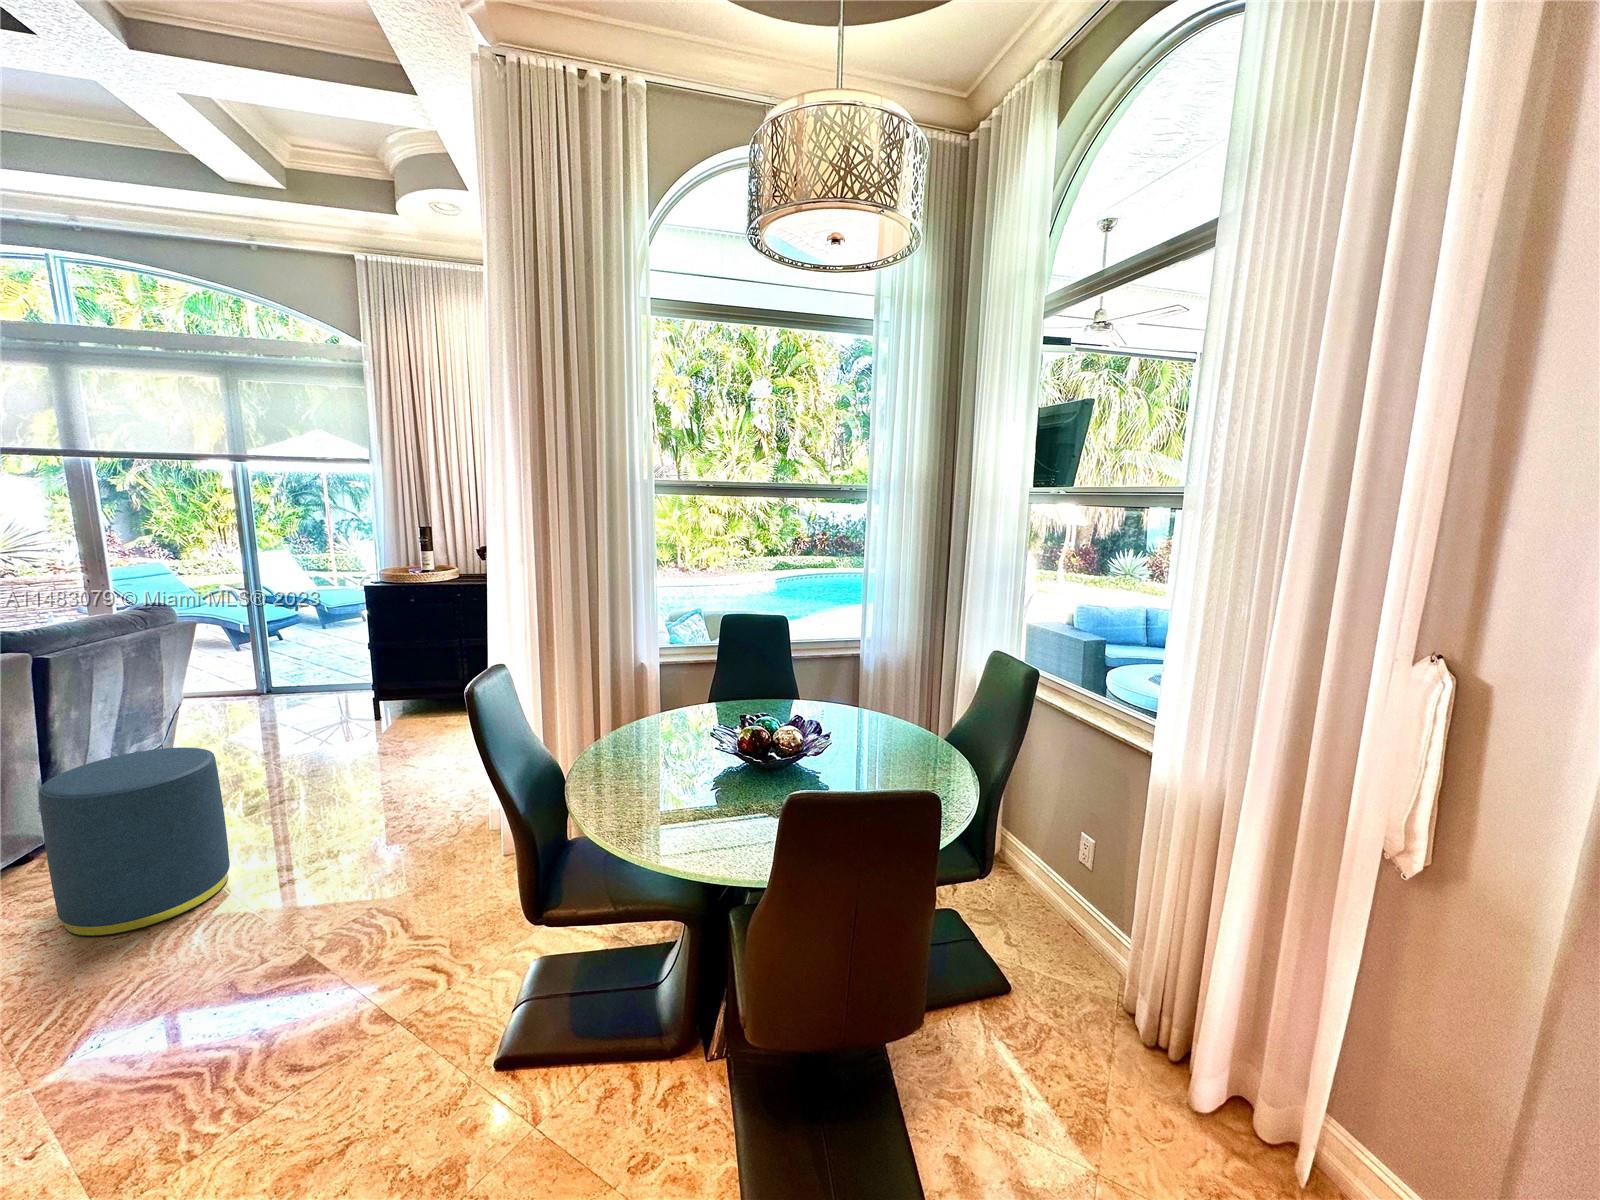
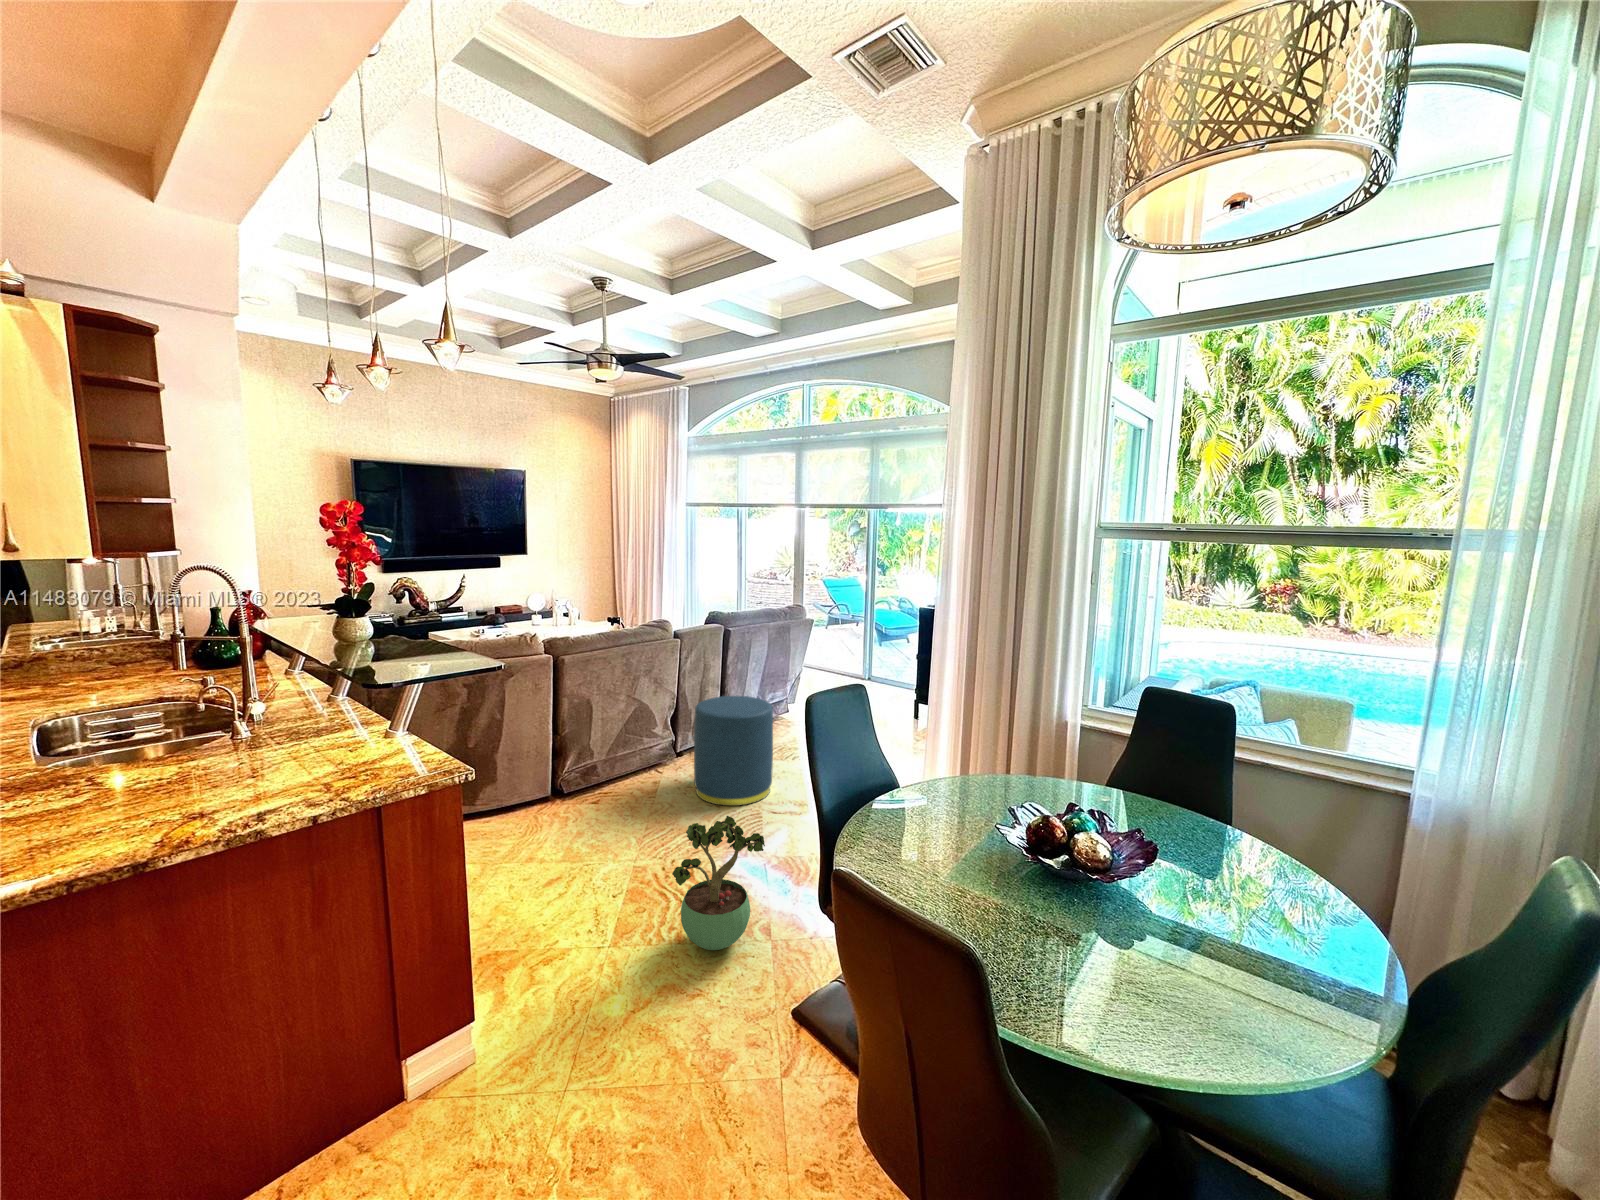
potted plant: none [237,892,384,1097] -> present [672,816,765,950]

